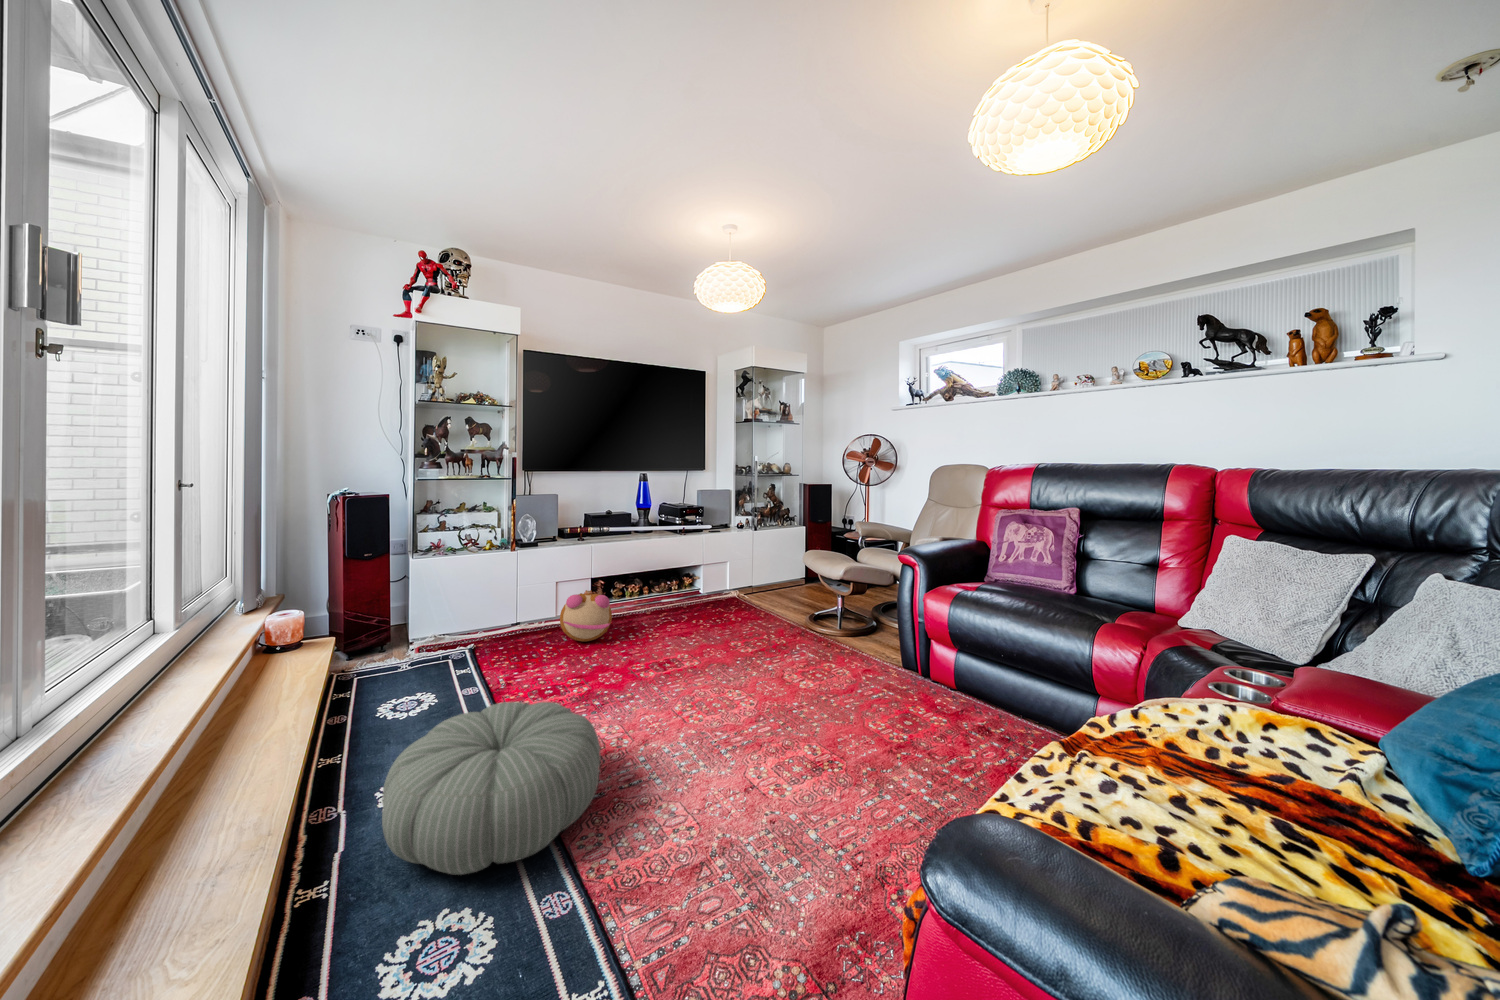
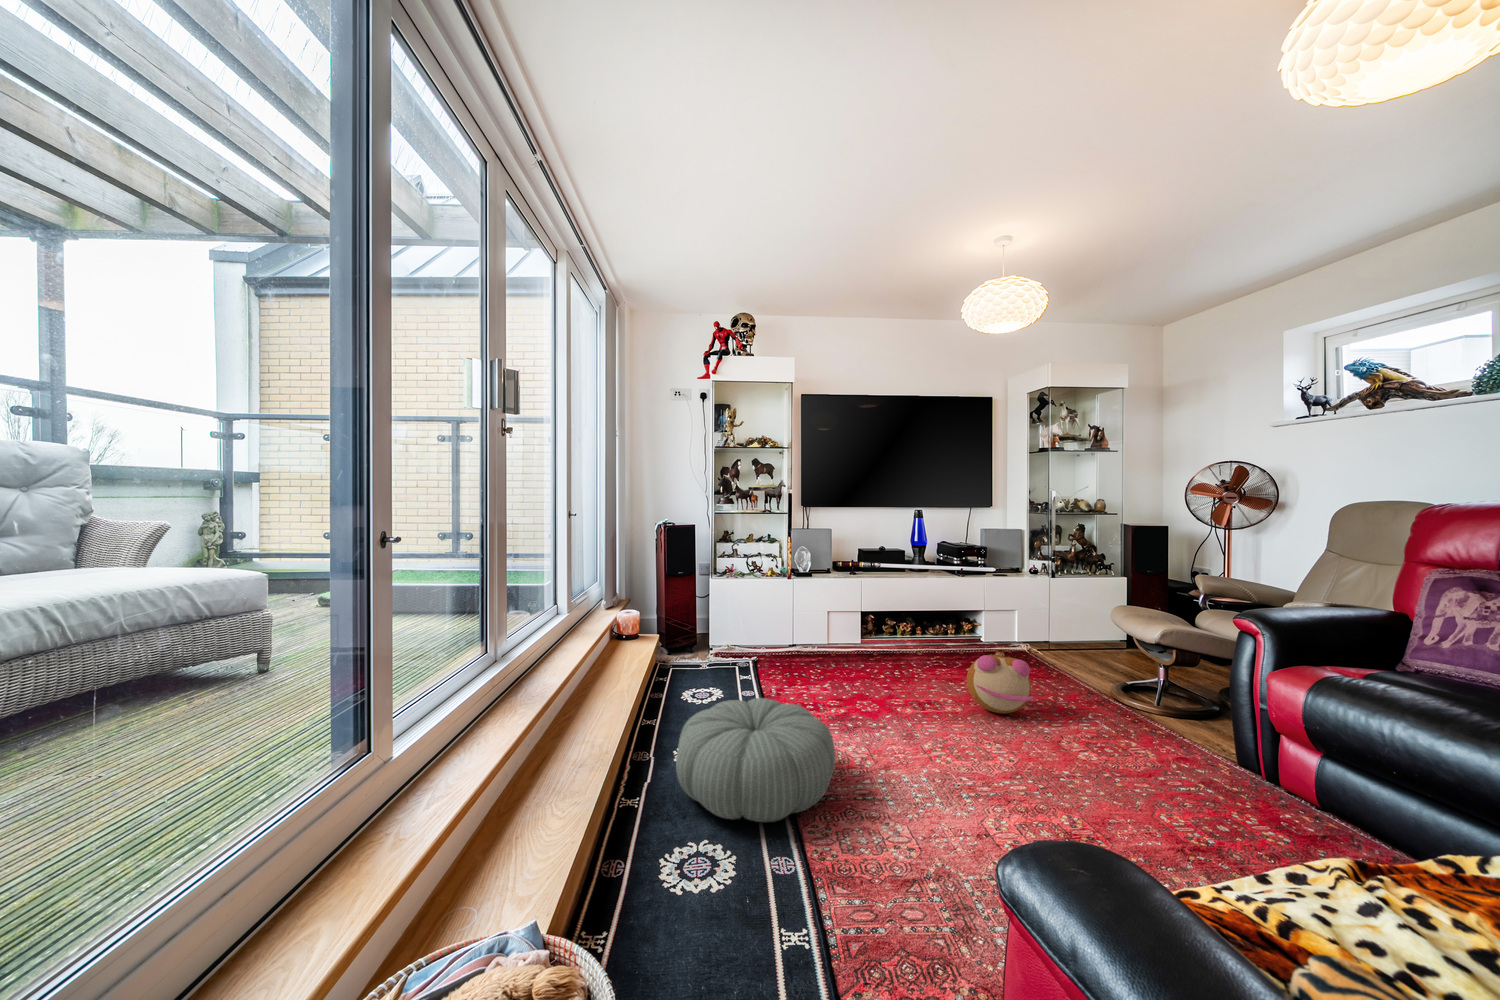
plush toy: present [560,590,612,642] -> present [967,651,1033,714]

